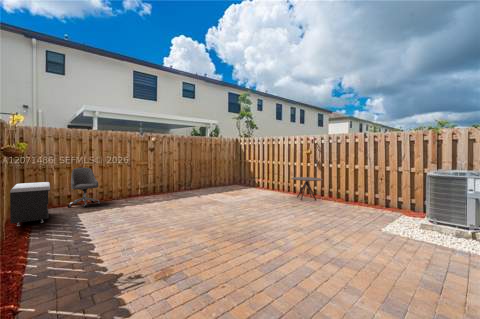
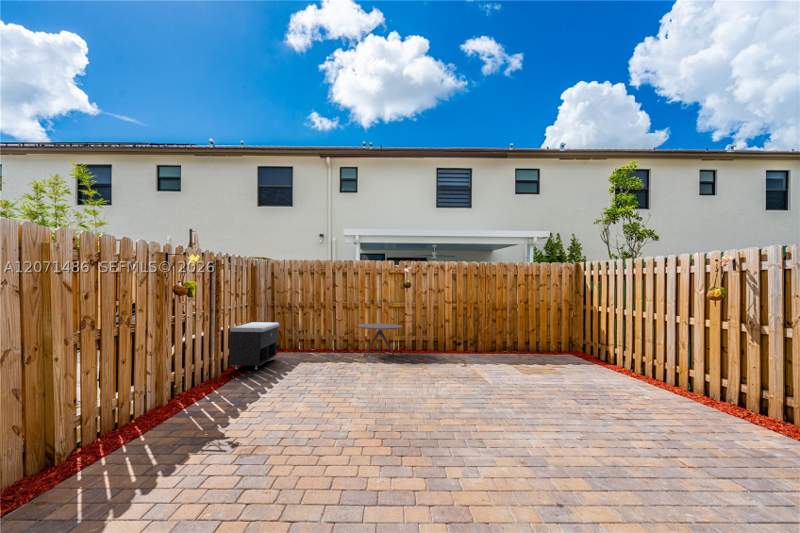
chair: present [68,168,100,207] -> none [301,307,334,358]
round table: present [291,177,323,200] -> present [358,324,402,359]

